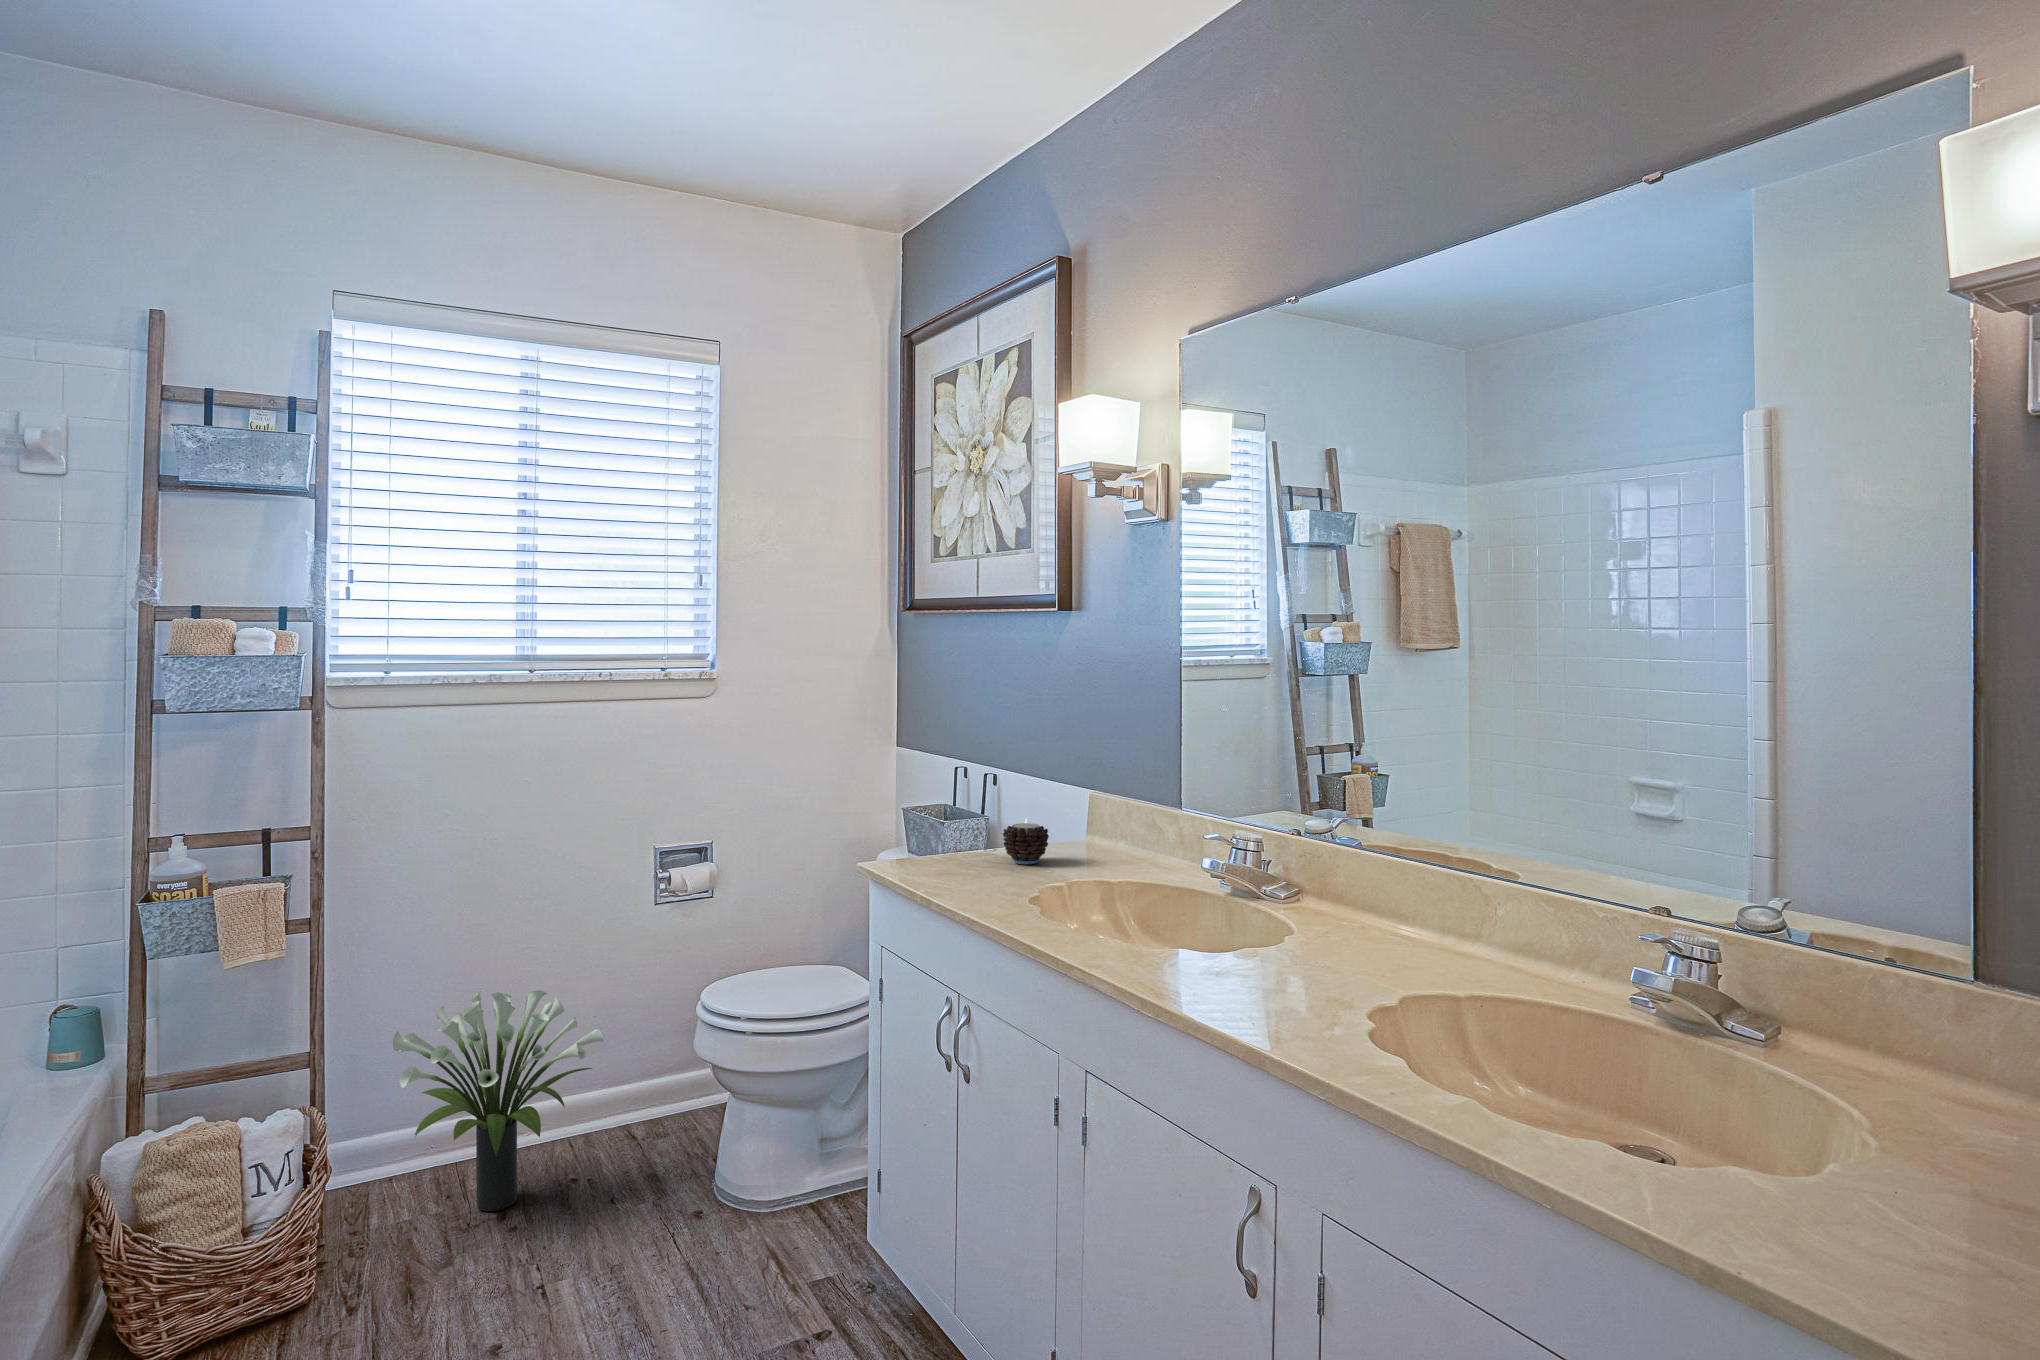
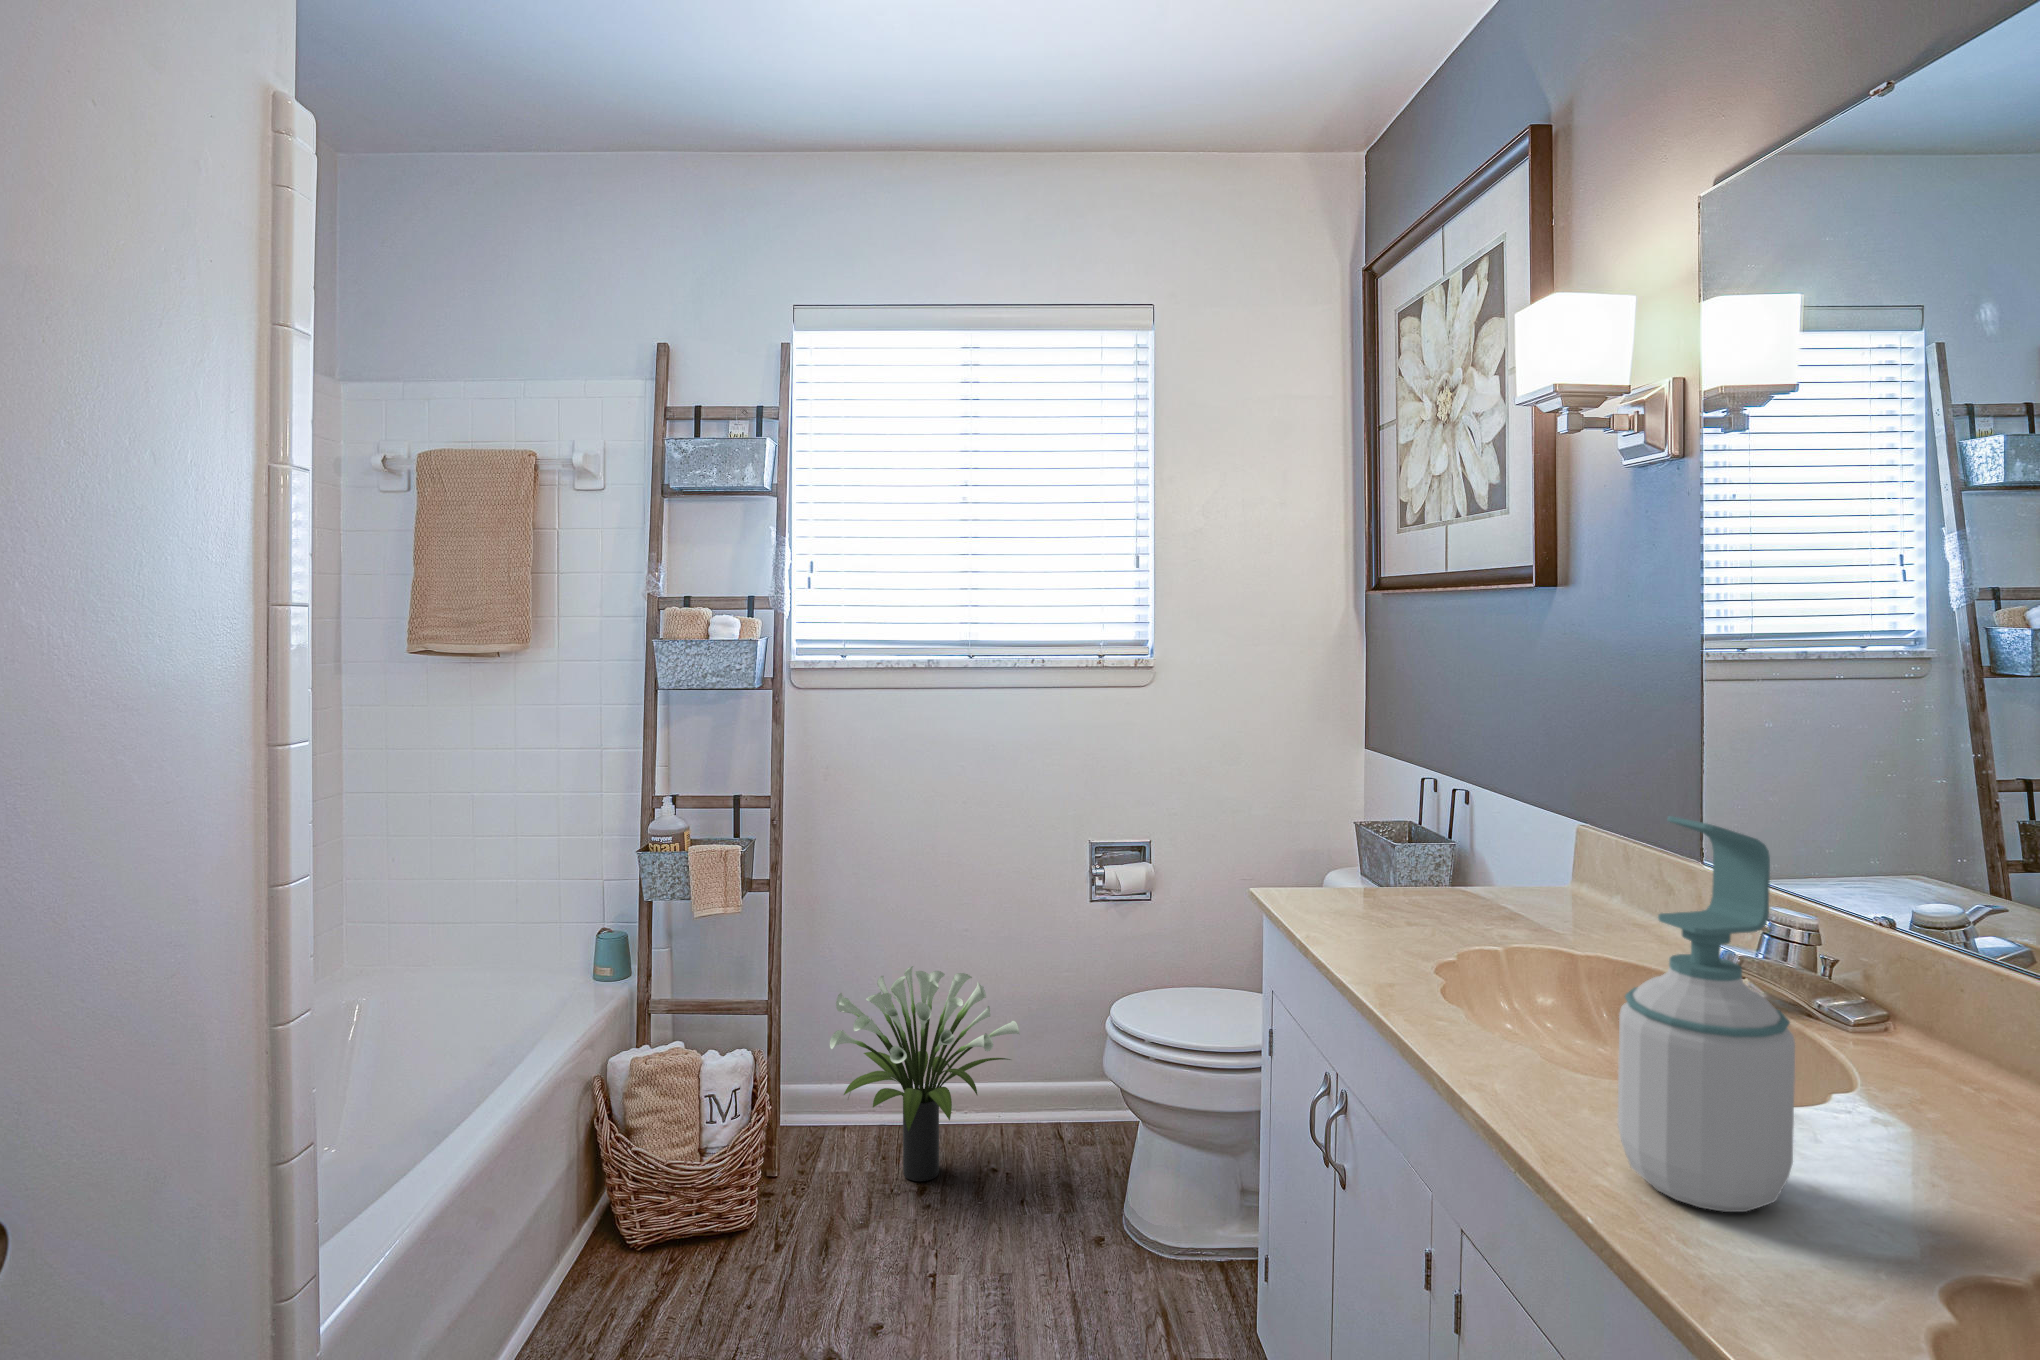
soap bottle: none [1201,760,1295,1004] -> present [1618,816,1795,1212]
candle: present [1003,820,1049,864] -> none [1433,853,1496,913]

